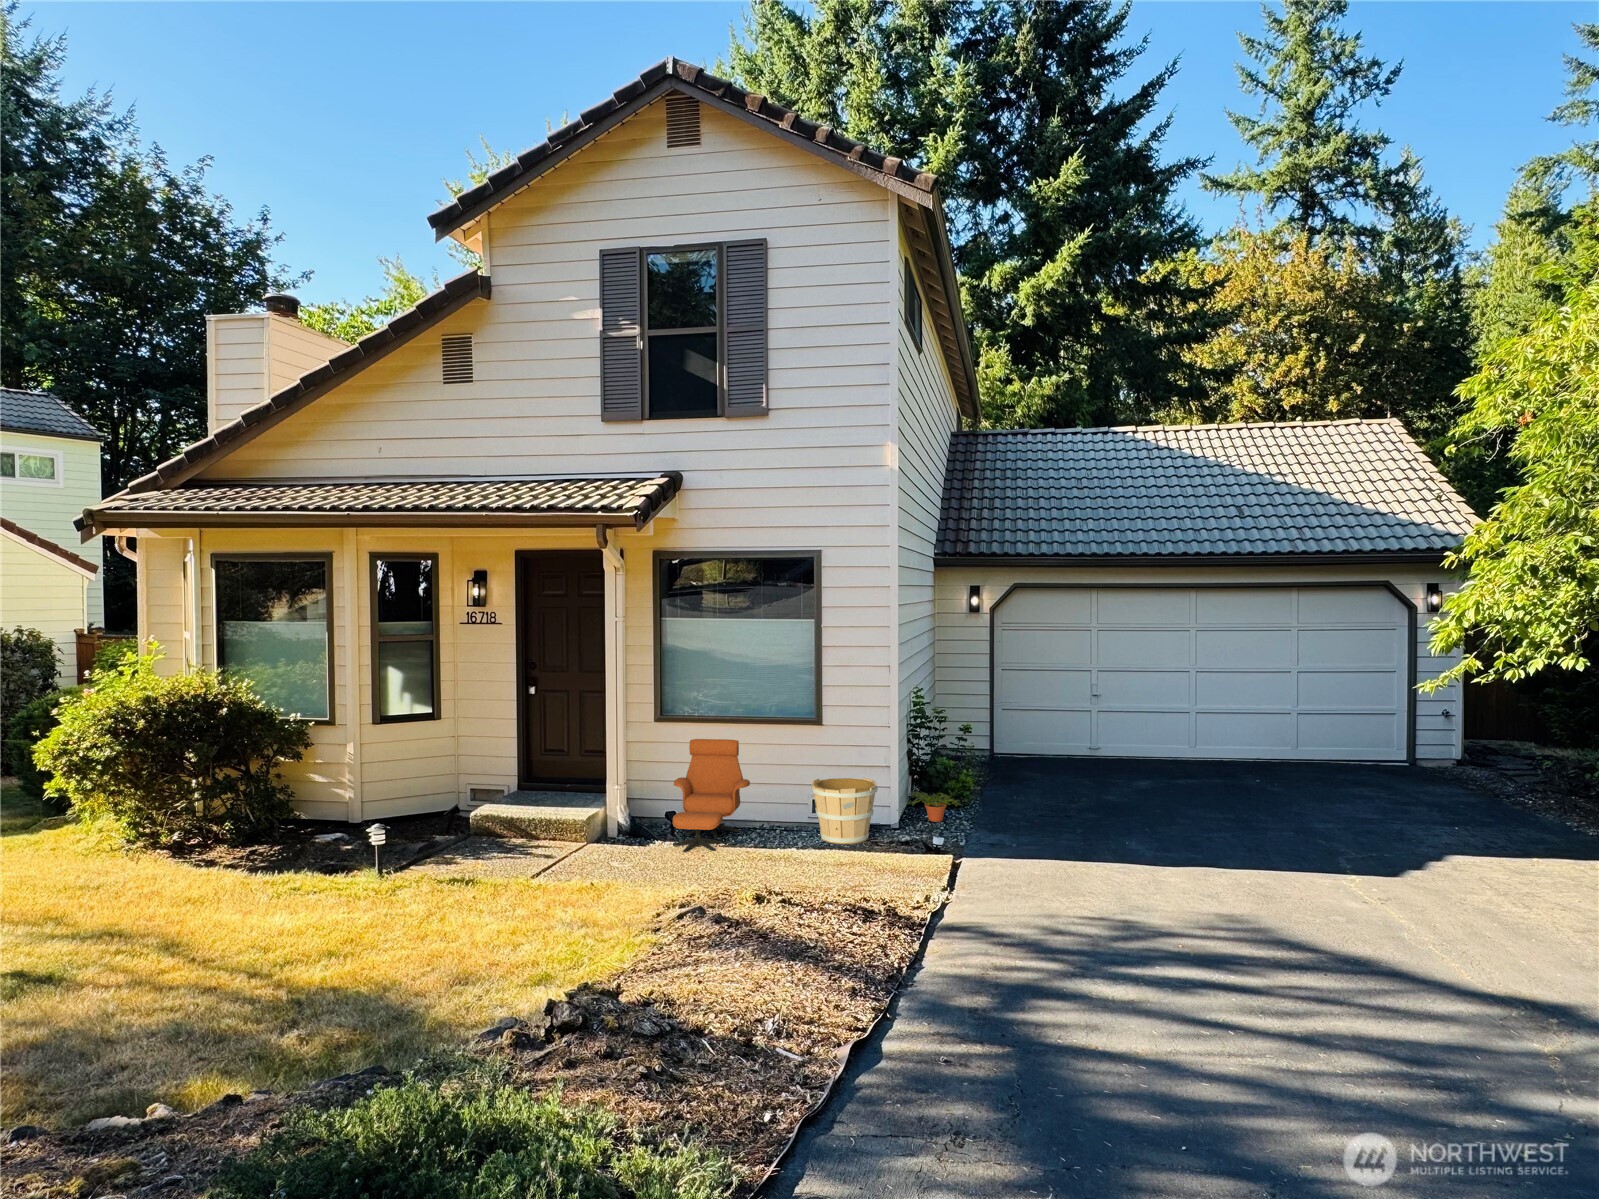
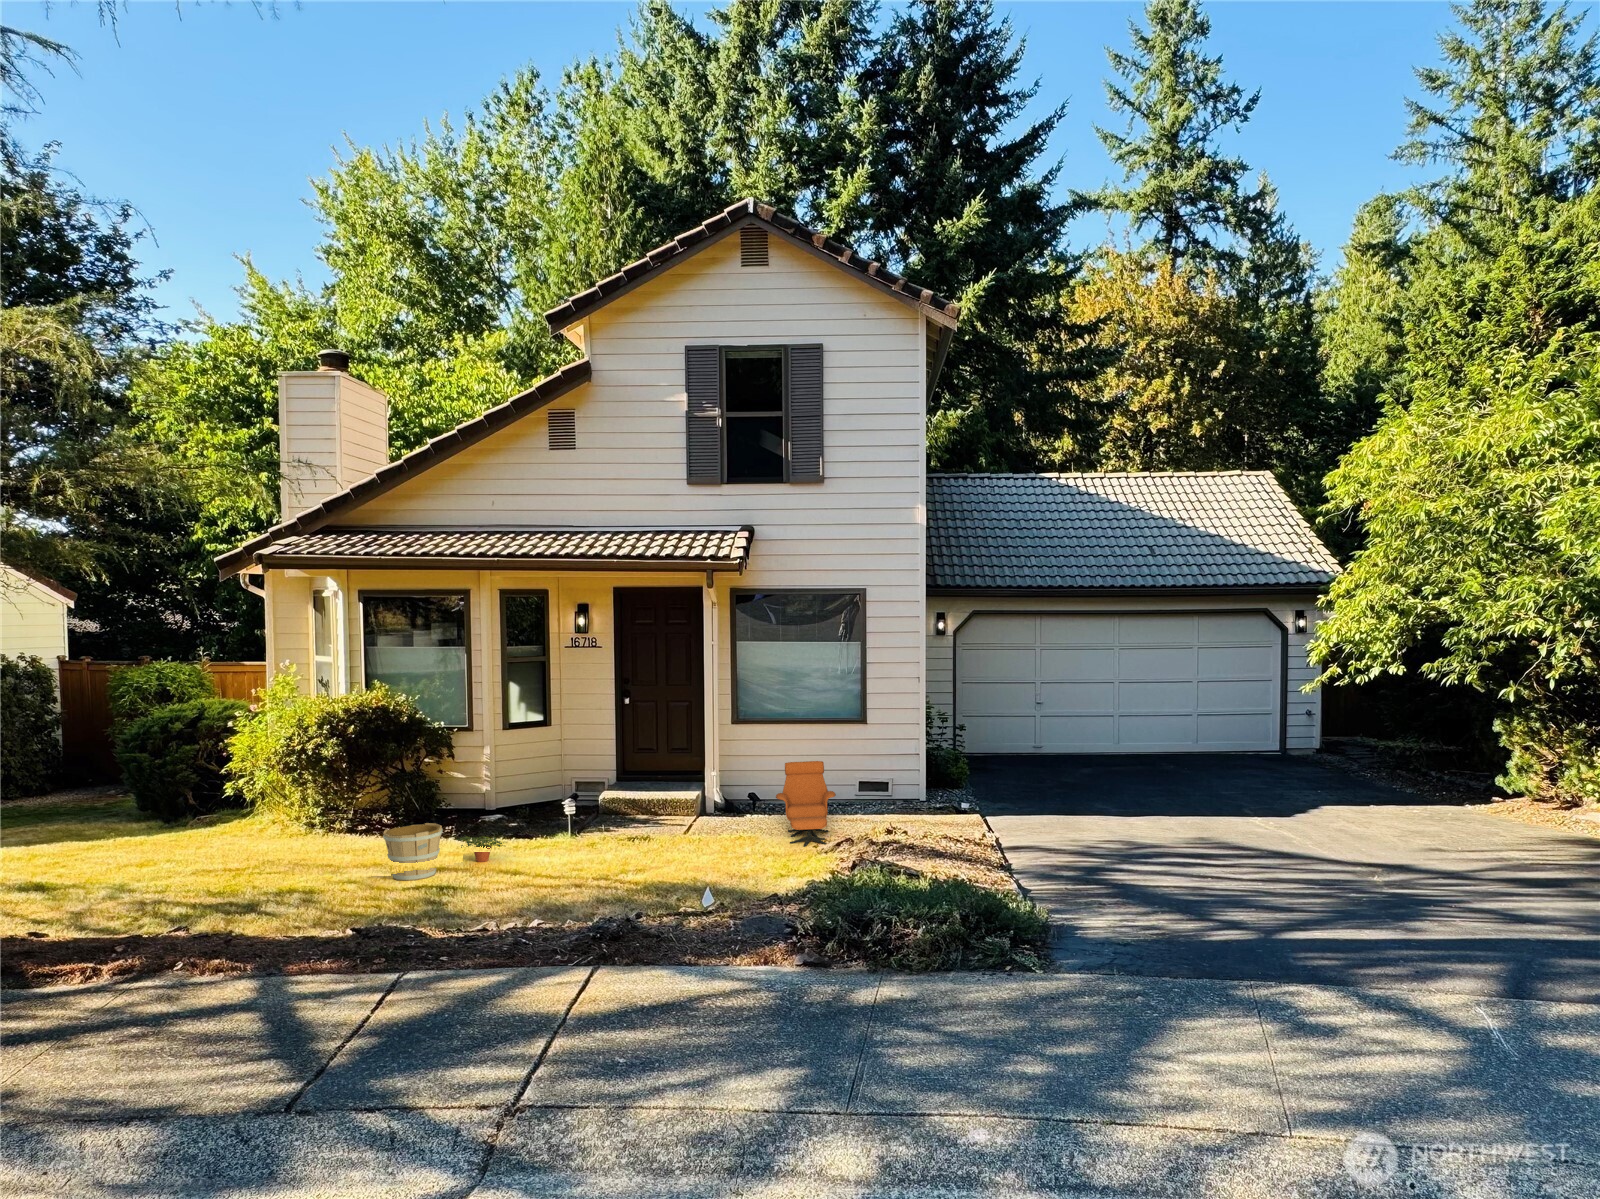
wooden bucket: present [811,778,878,844] -> present [383,823,443,881]
potted plant: present [907,792,962,822] -> present [456,836,504,862]

